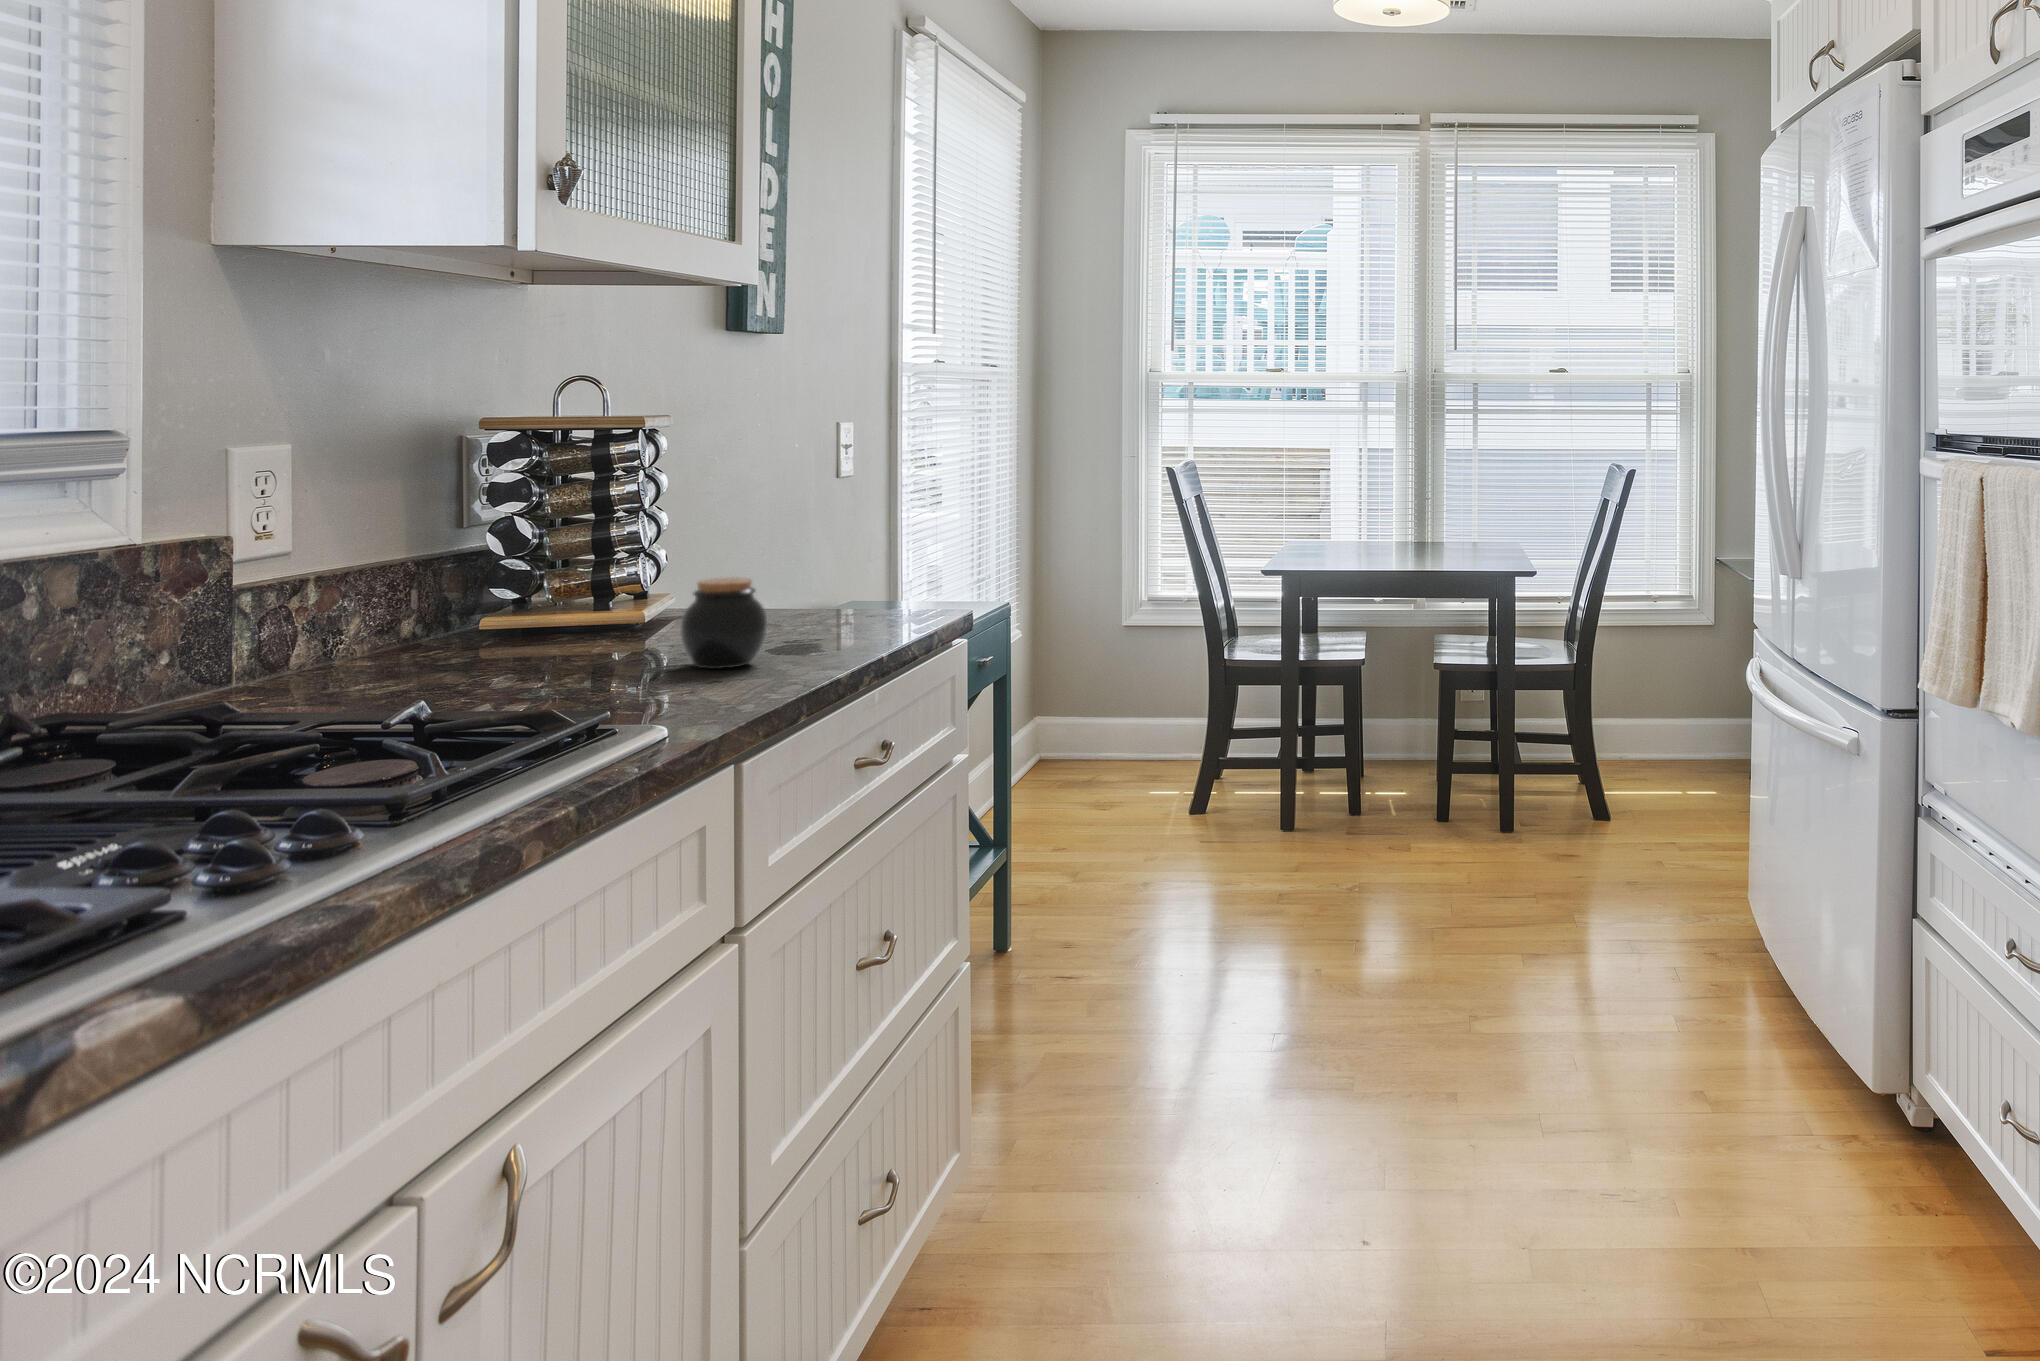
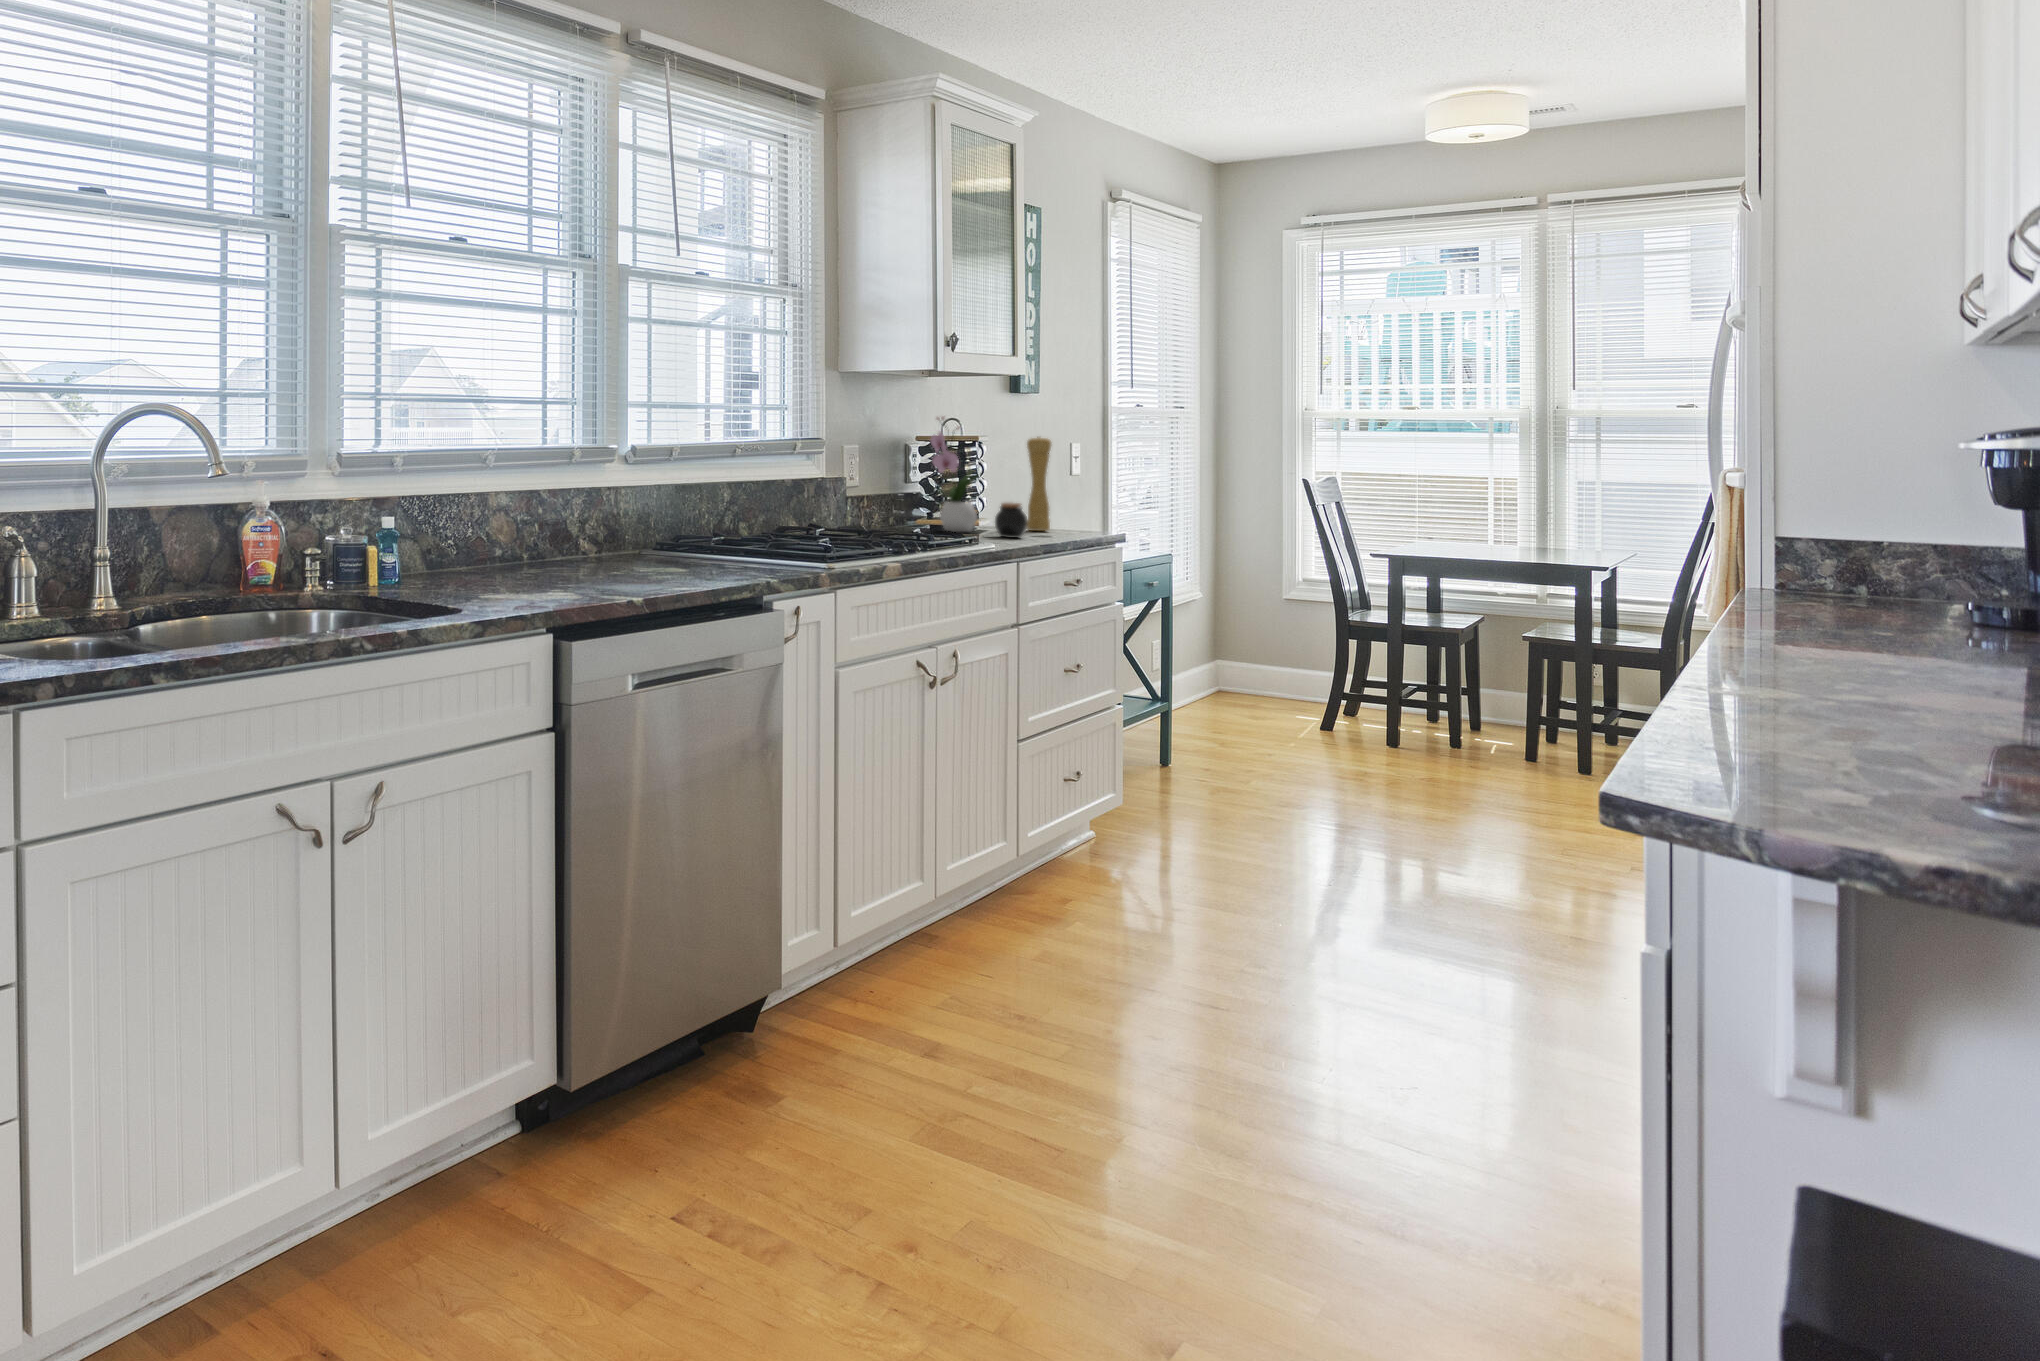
flower arrangement: none [501,366,654,659] -> present [931,417,978,532]
pepper mill: none [764,414,821,621] -> present [1027,437,1051,531]

